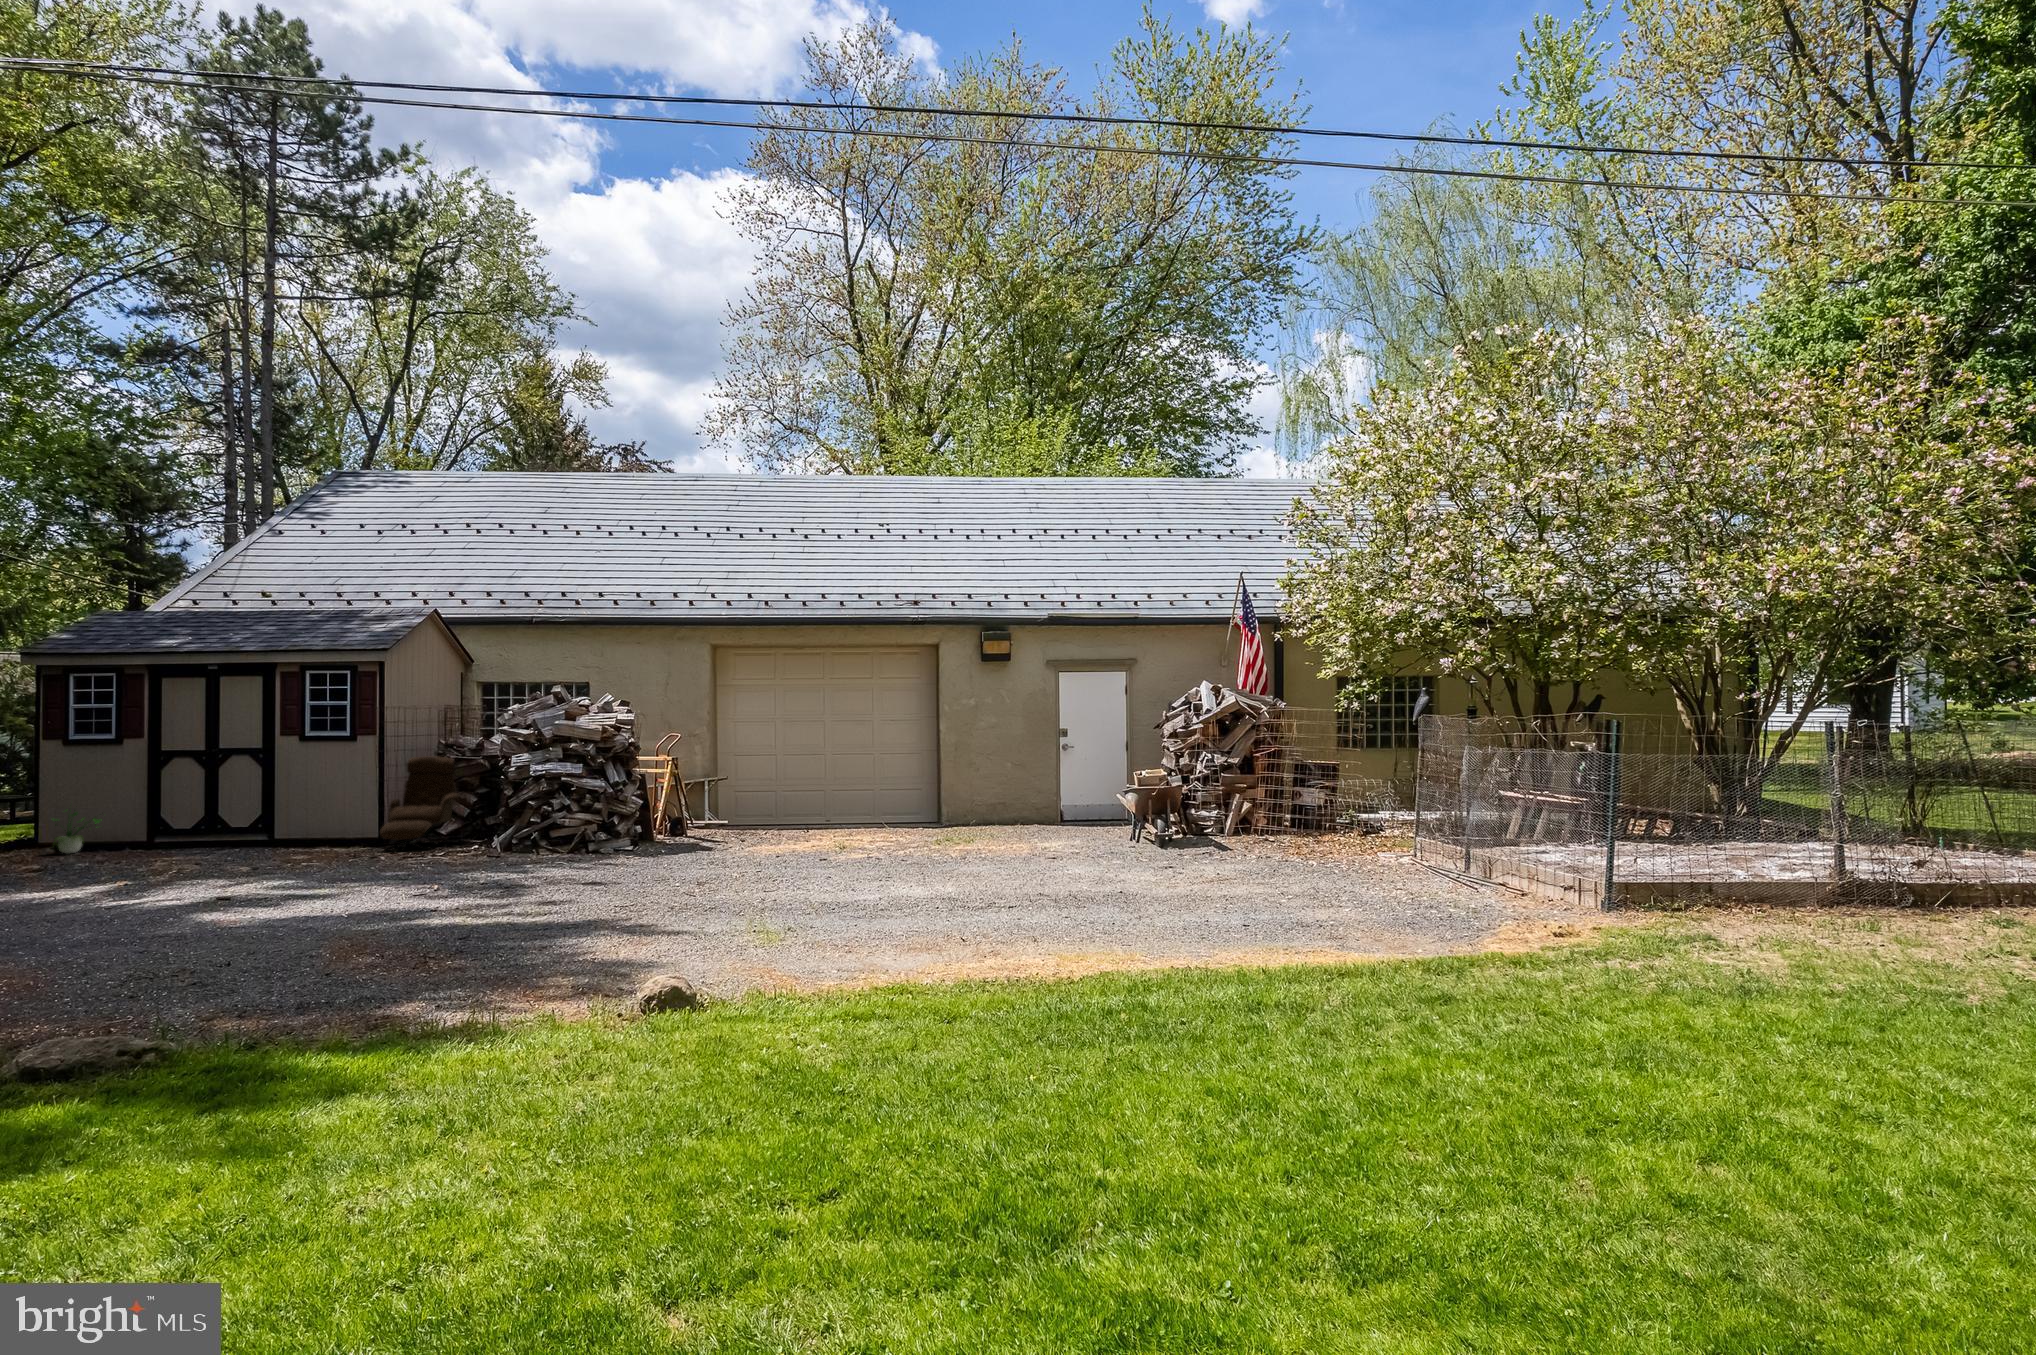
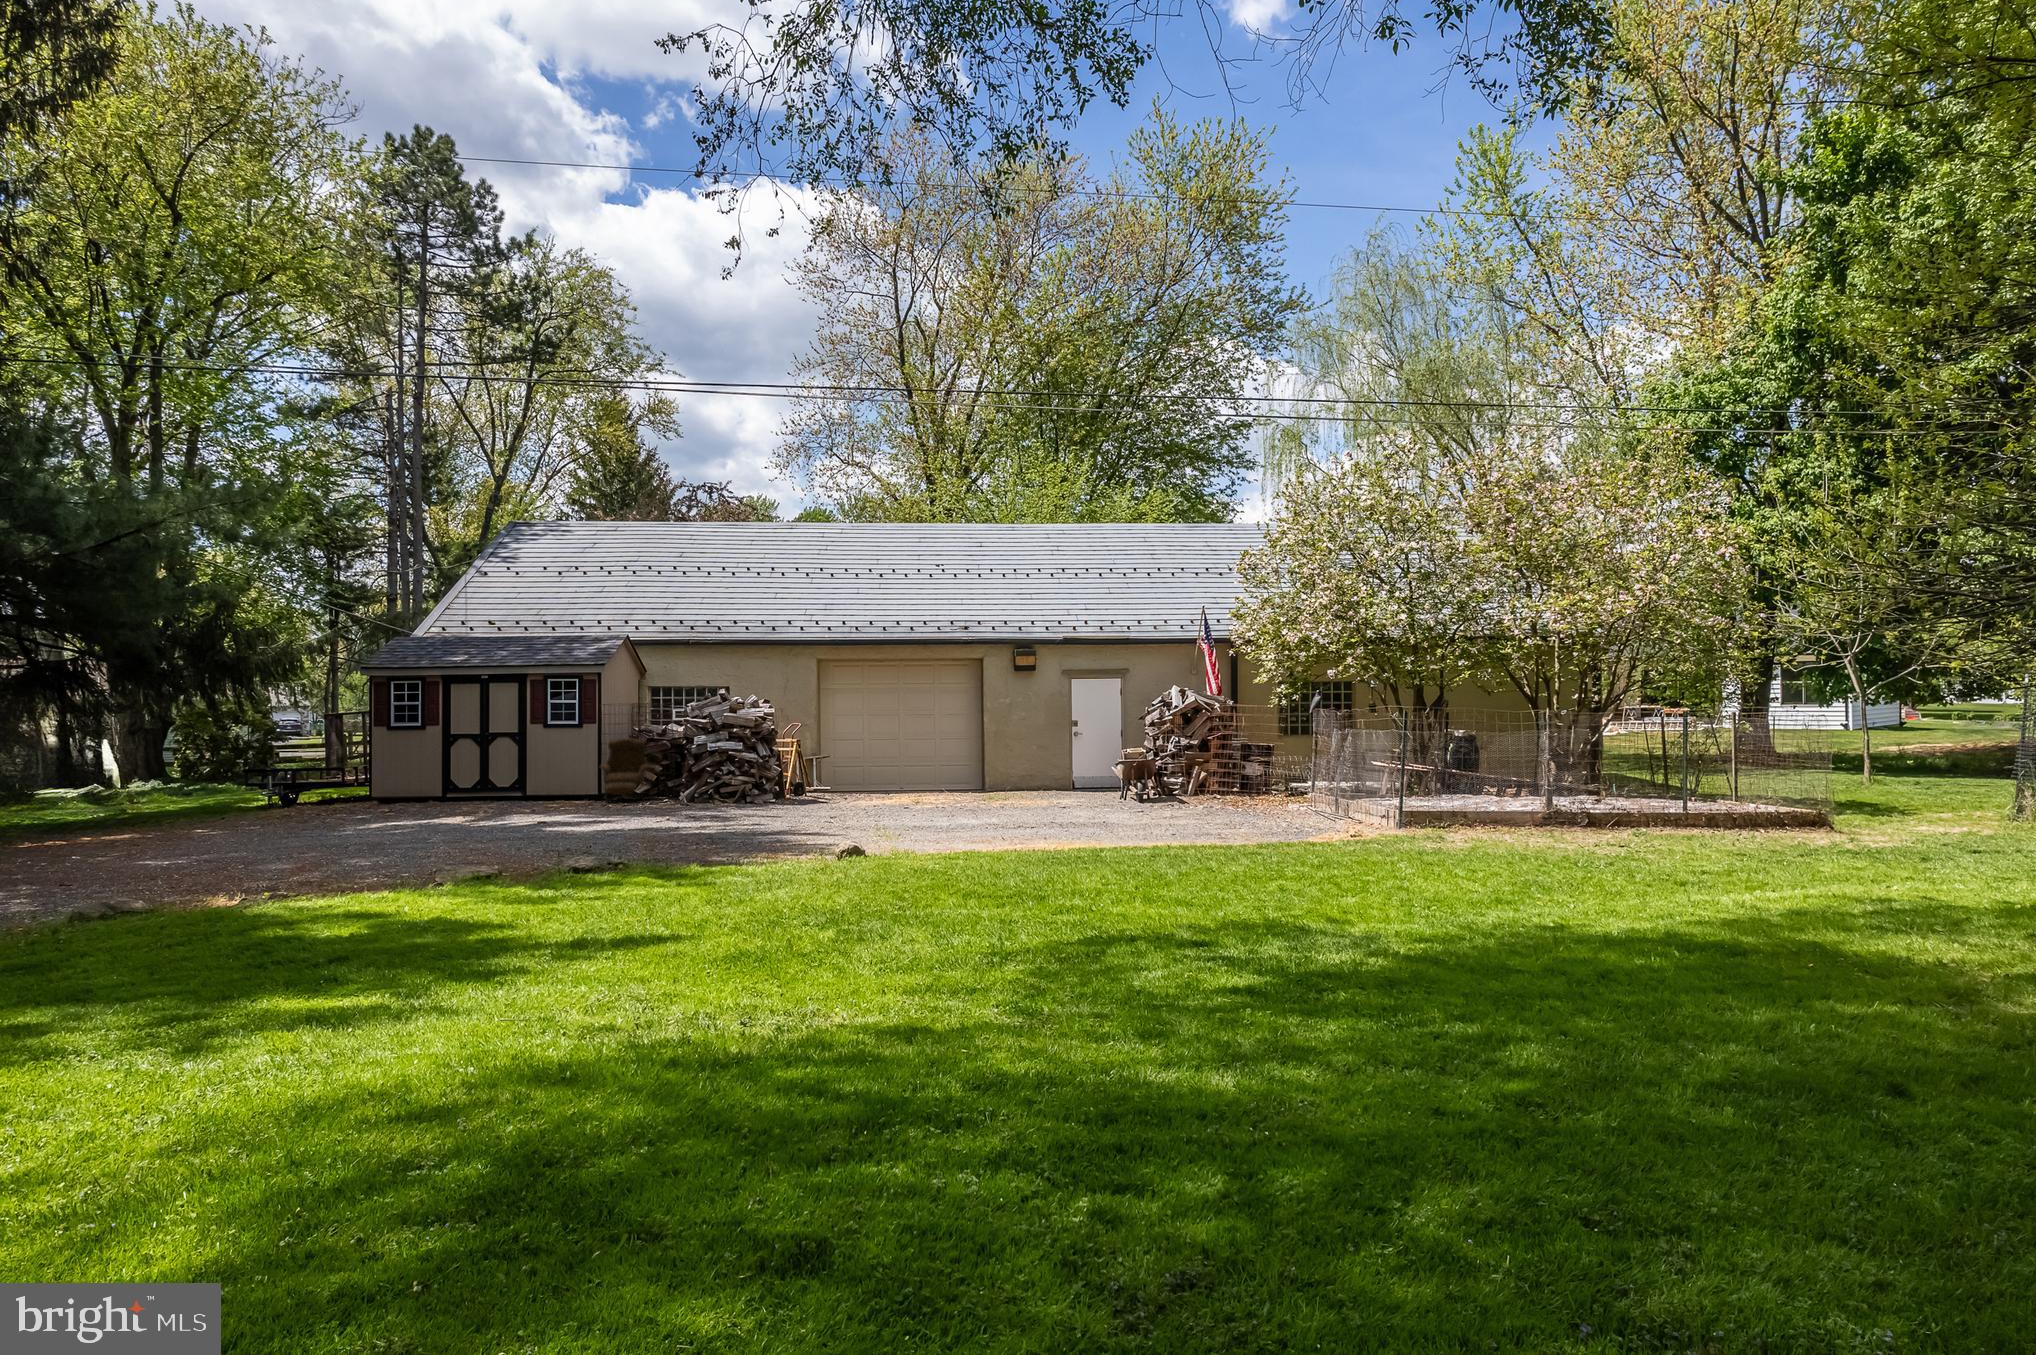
potted plant: present [53,812,100,854] -> none [378,766,416,804]

